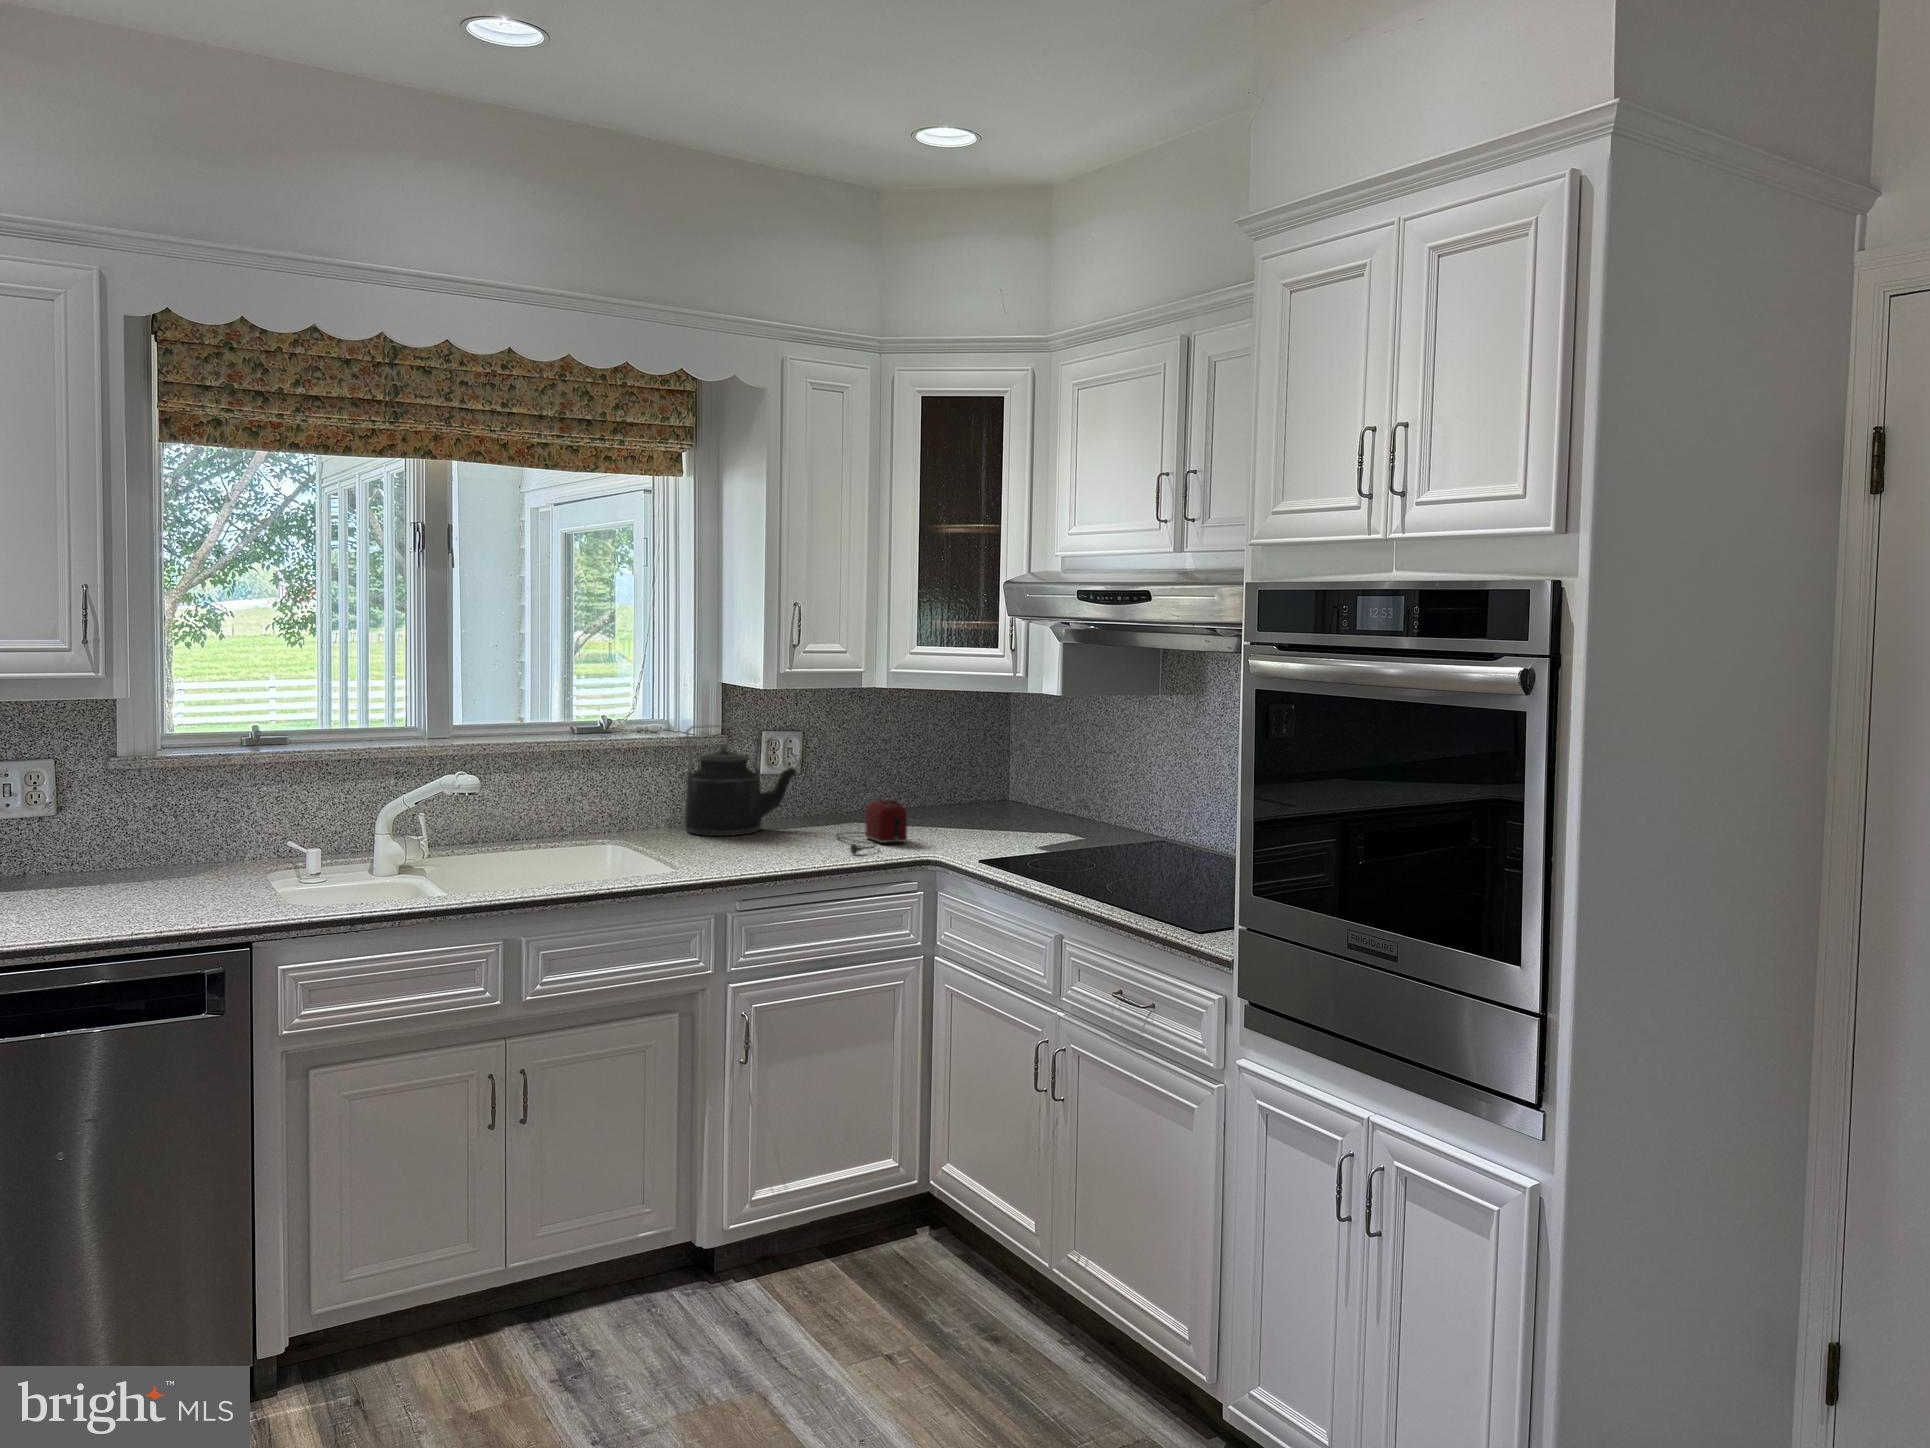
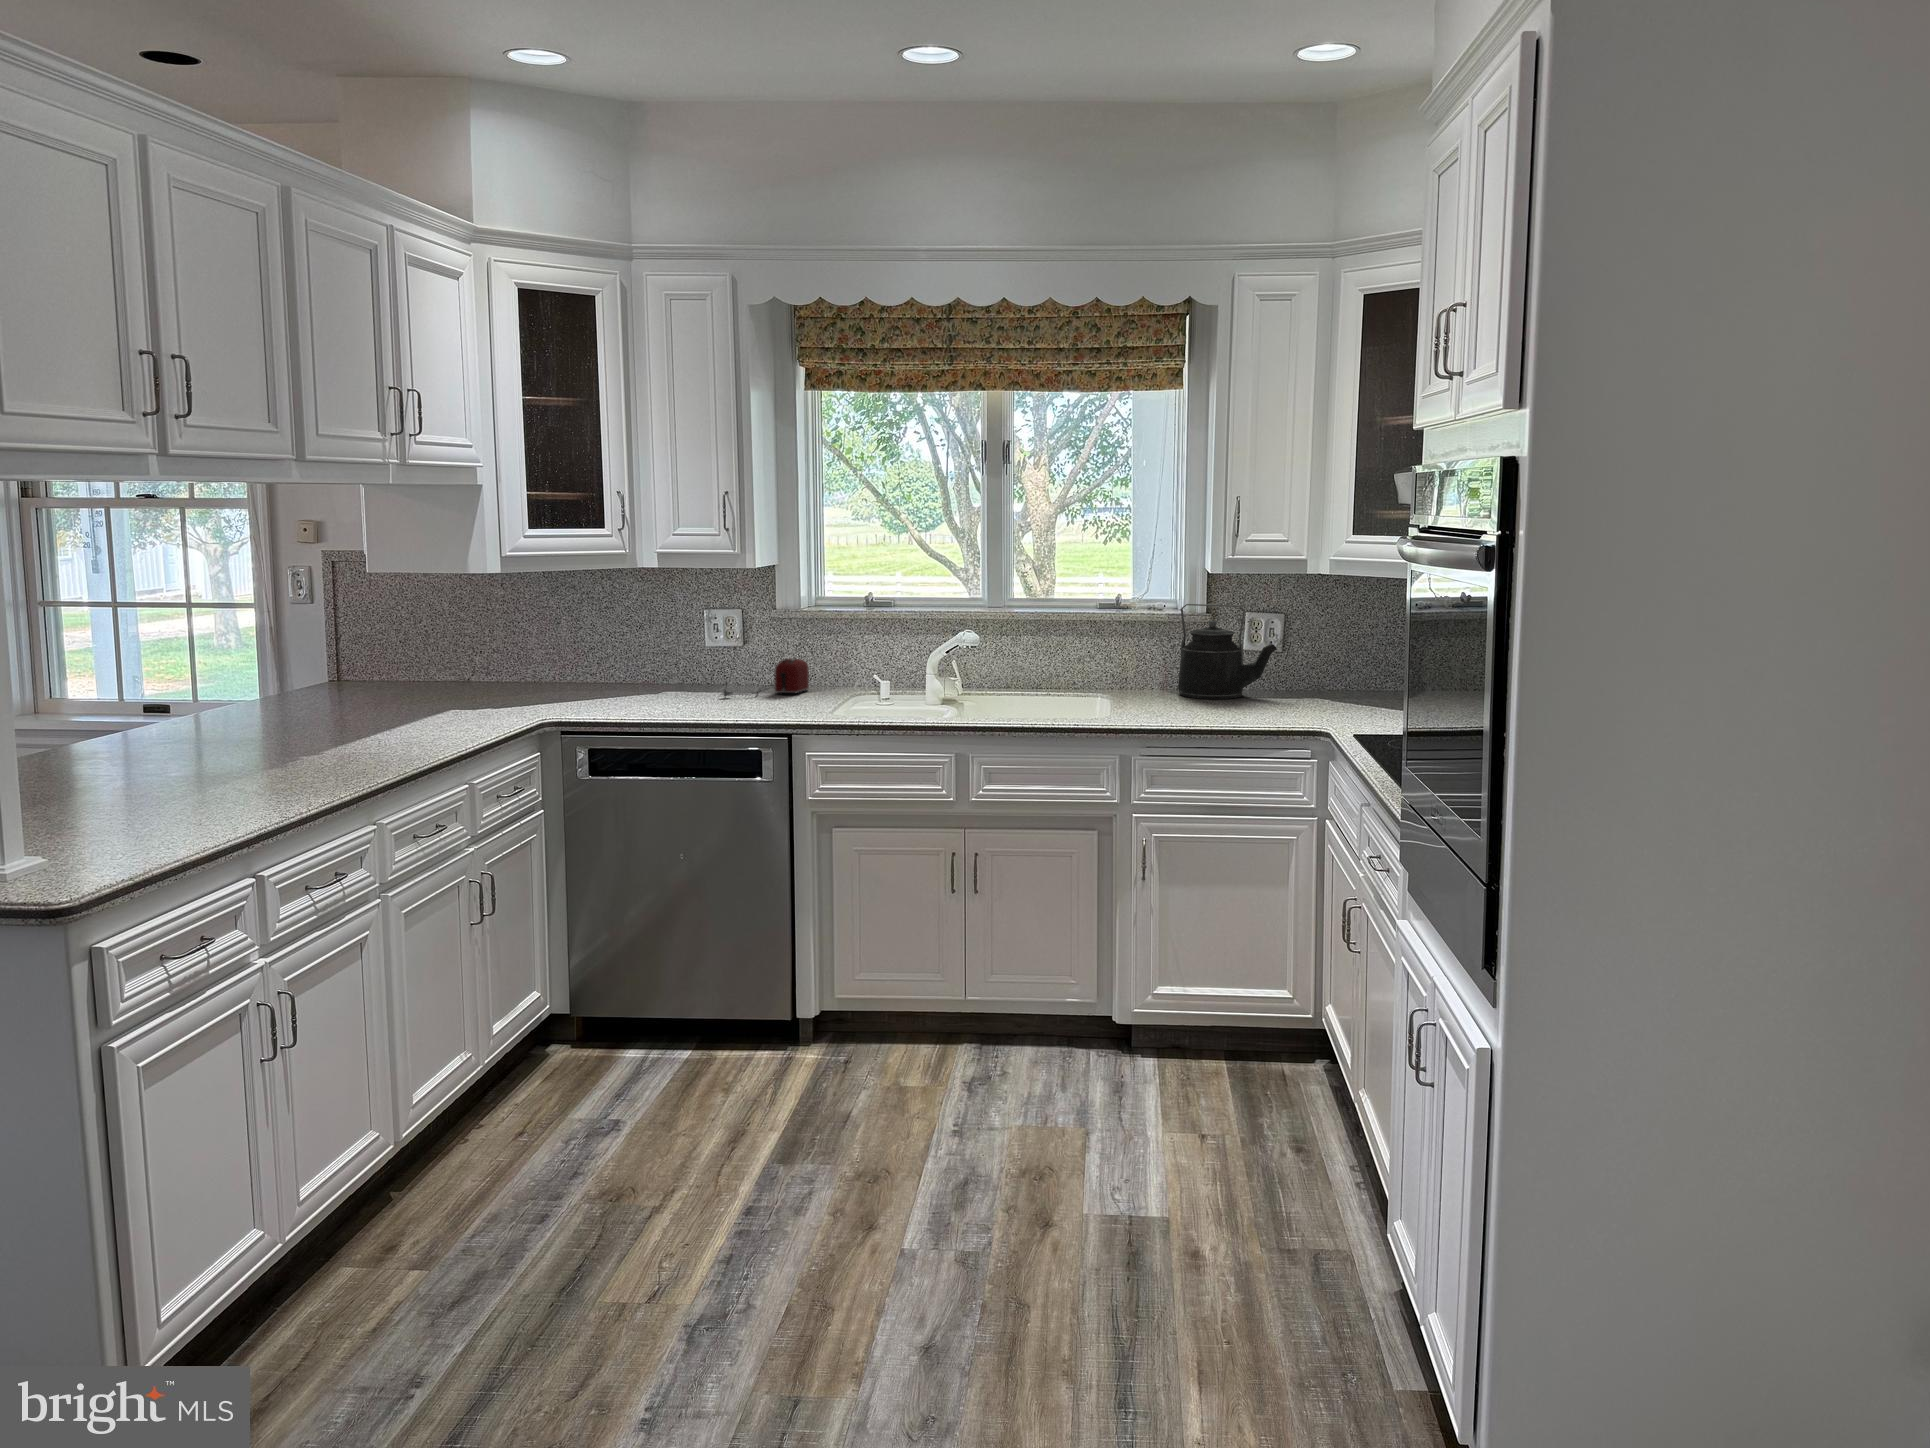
toaster: present [836,800,907,854] -> present [722,659,809,697]

